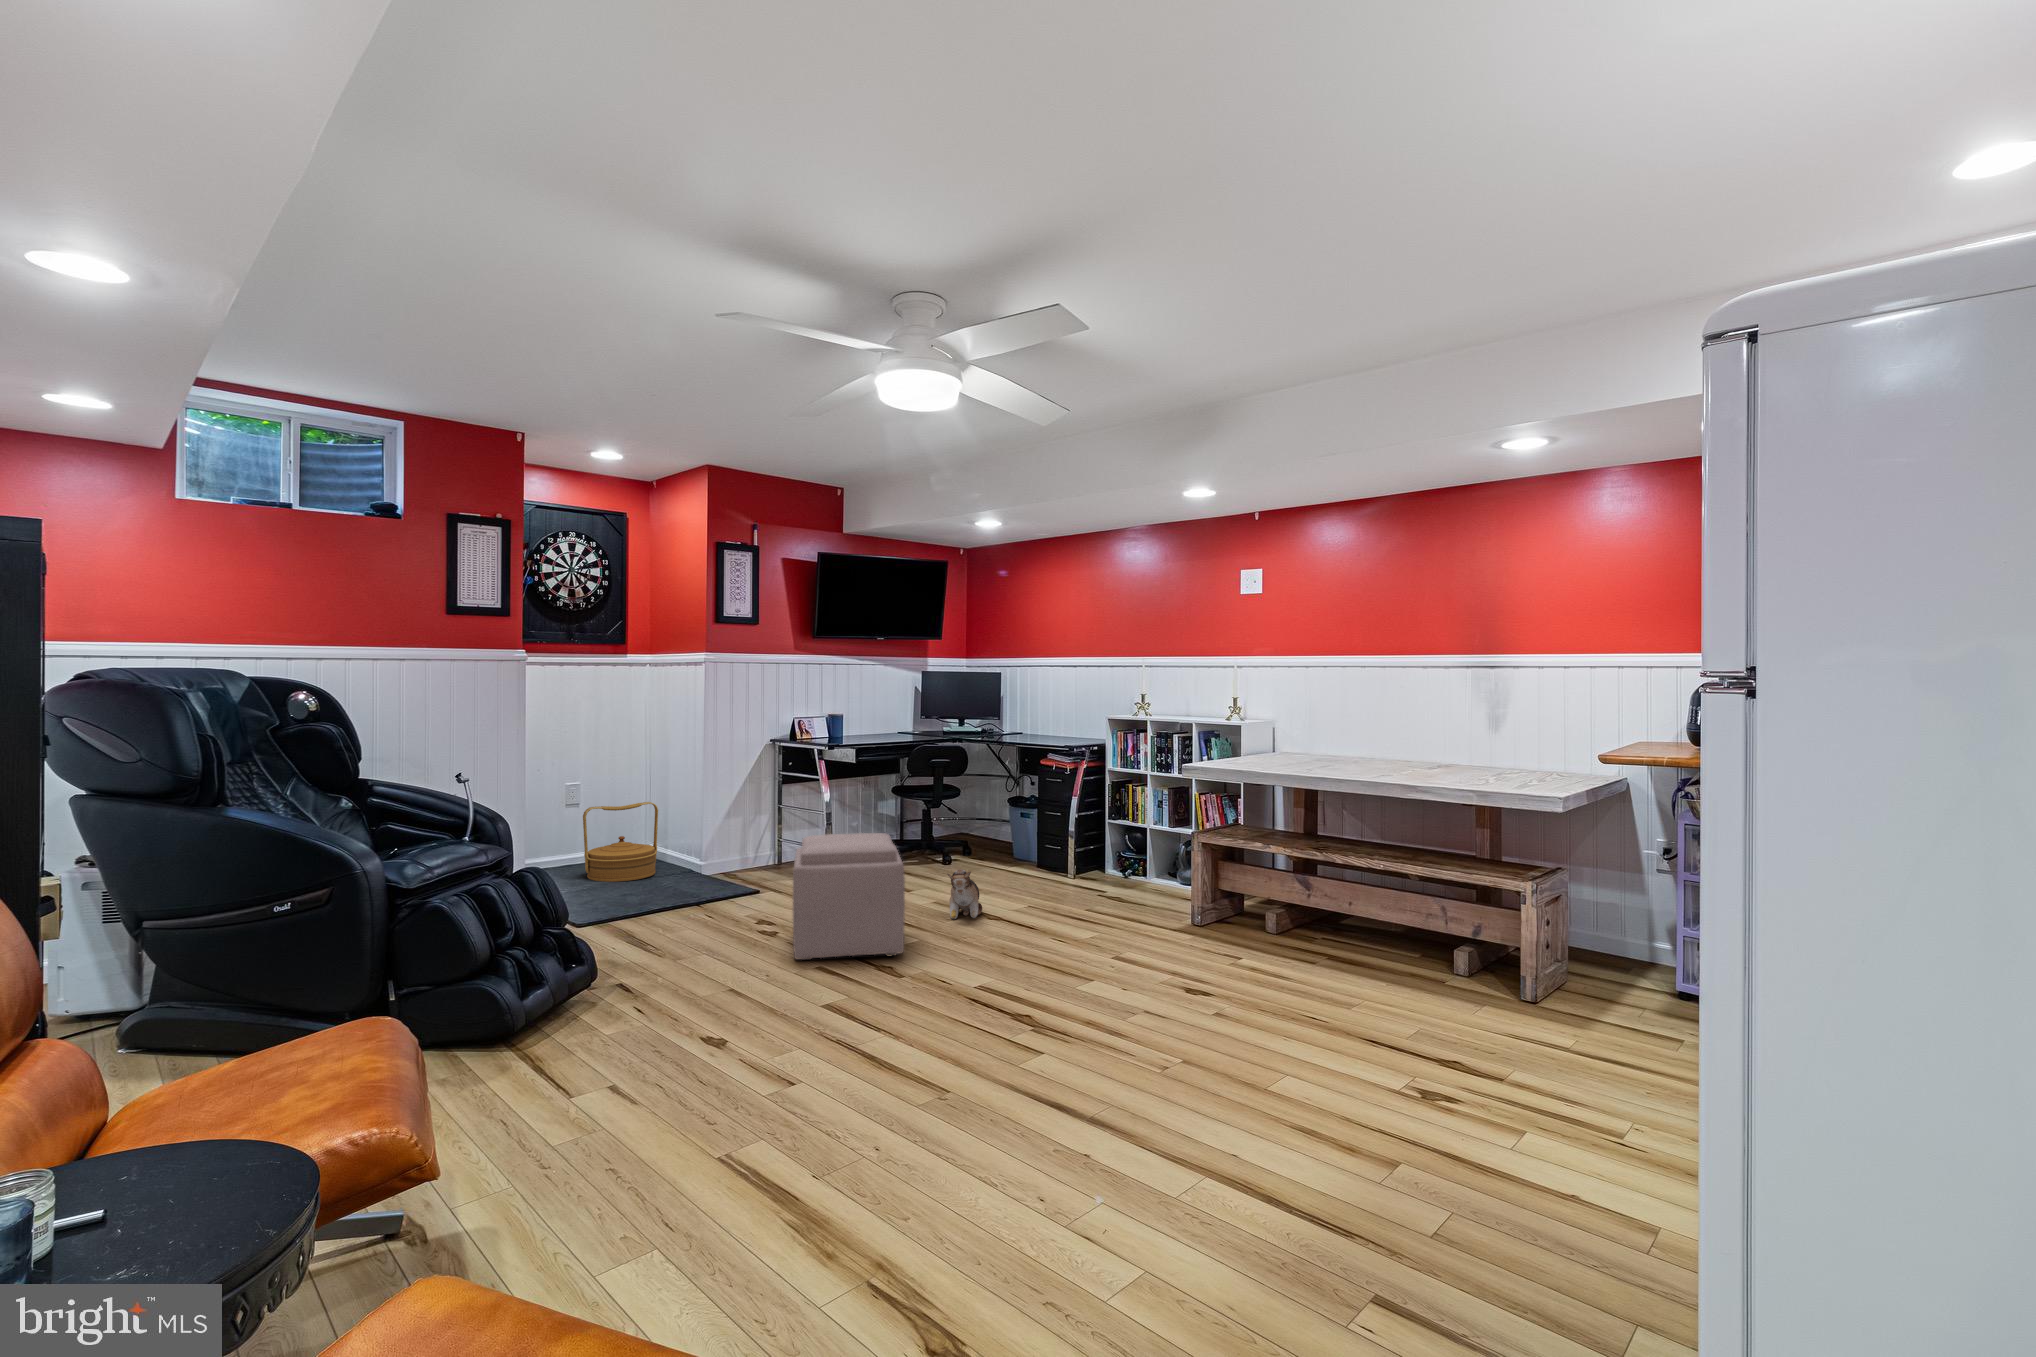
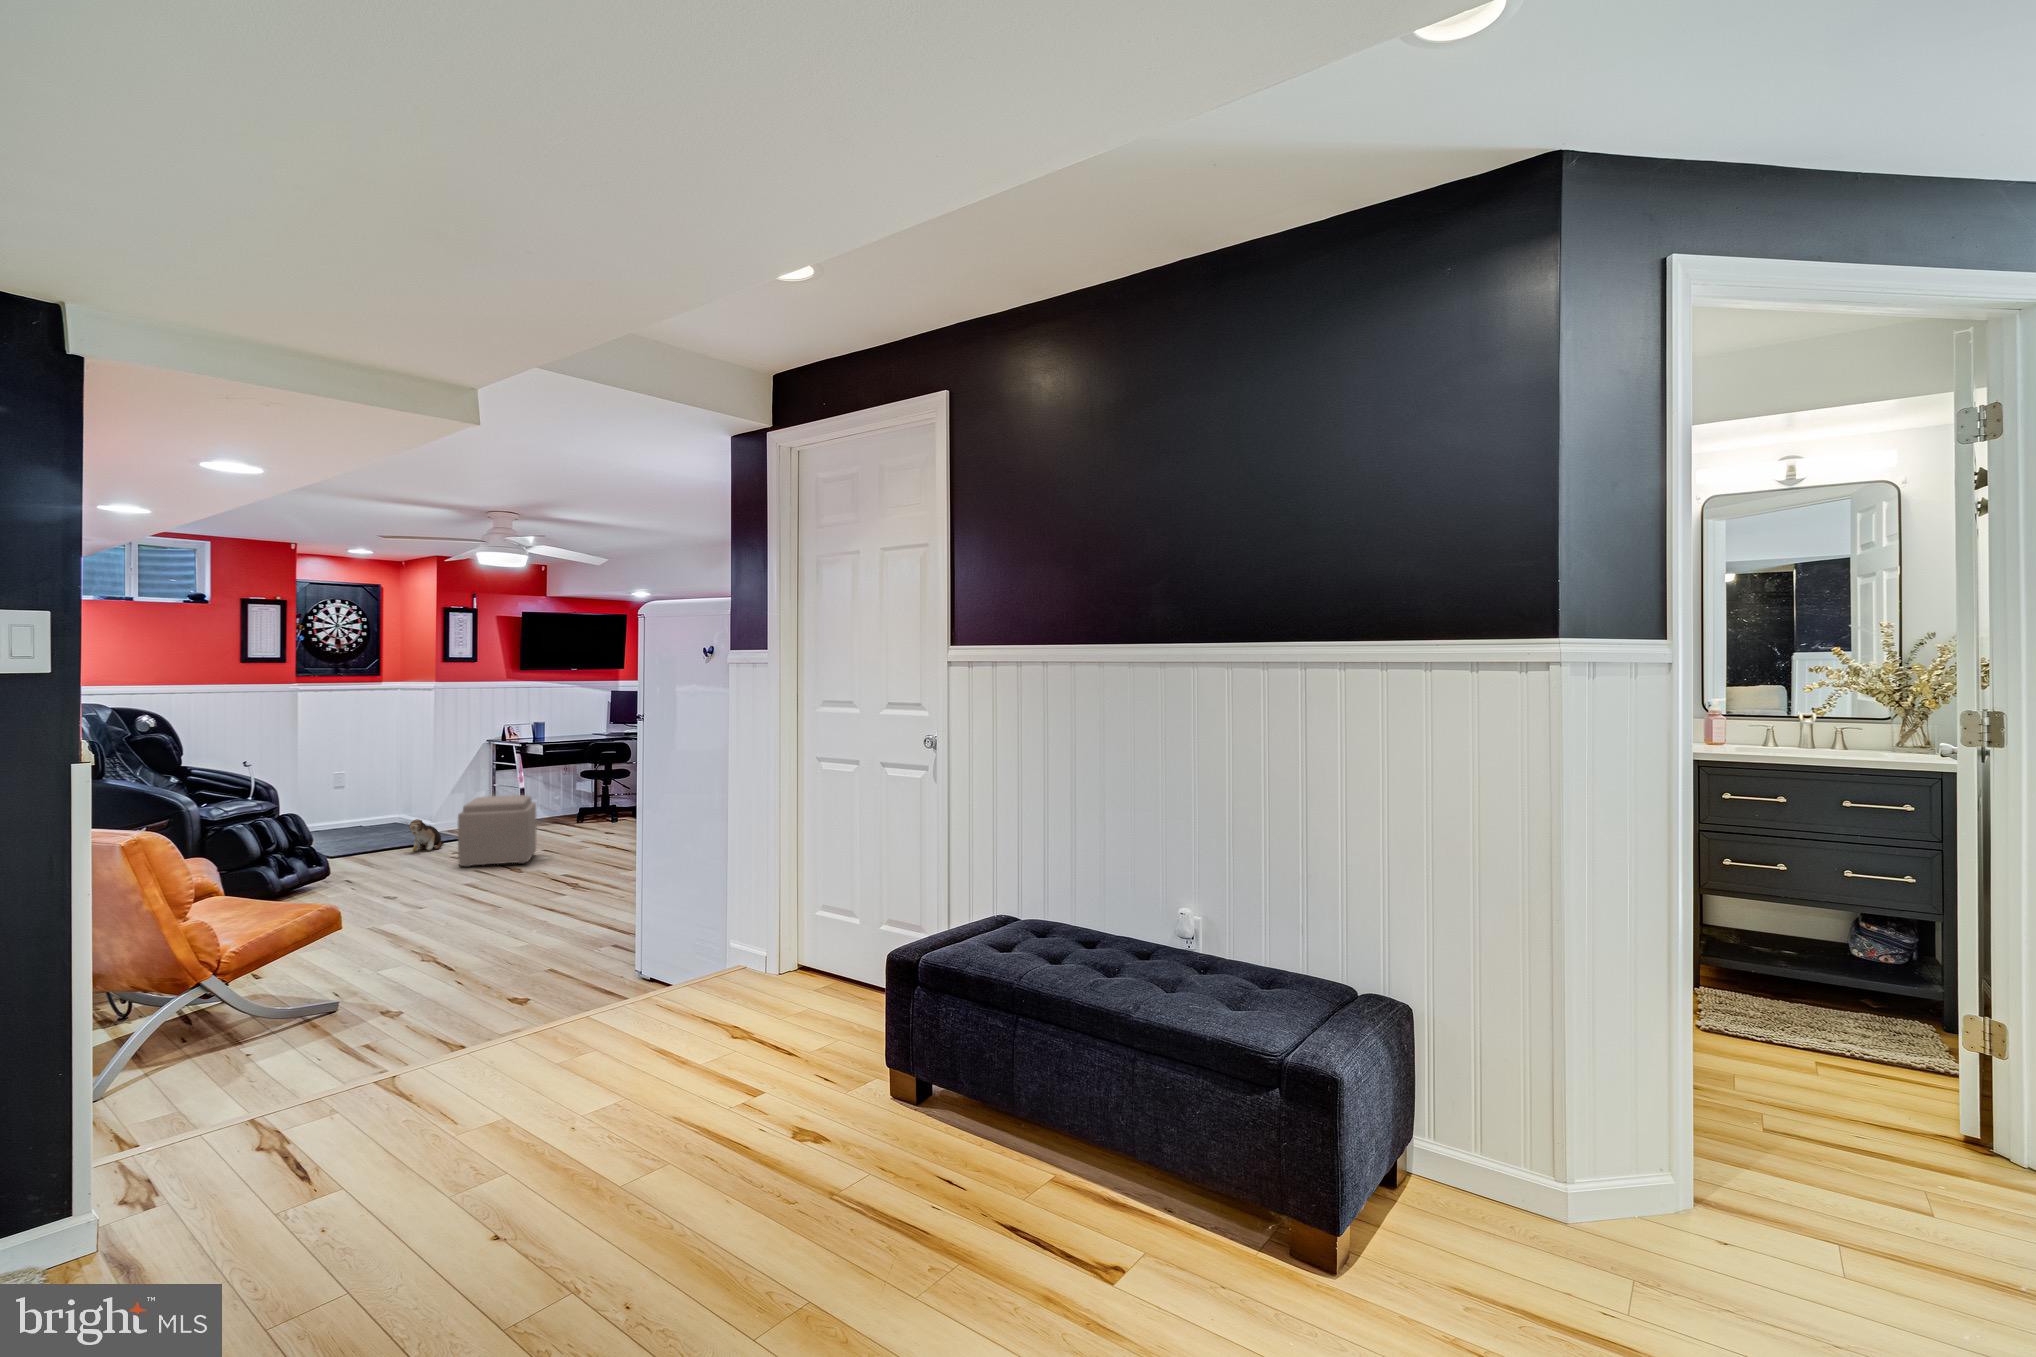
woven basket: present [583,802,658,882] -> none [343,783,400,835]
plush toy: present [947,869,982,919] -> present [407,819,444,852]

